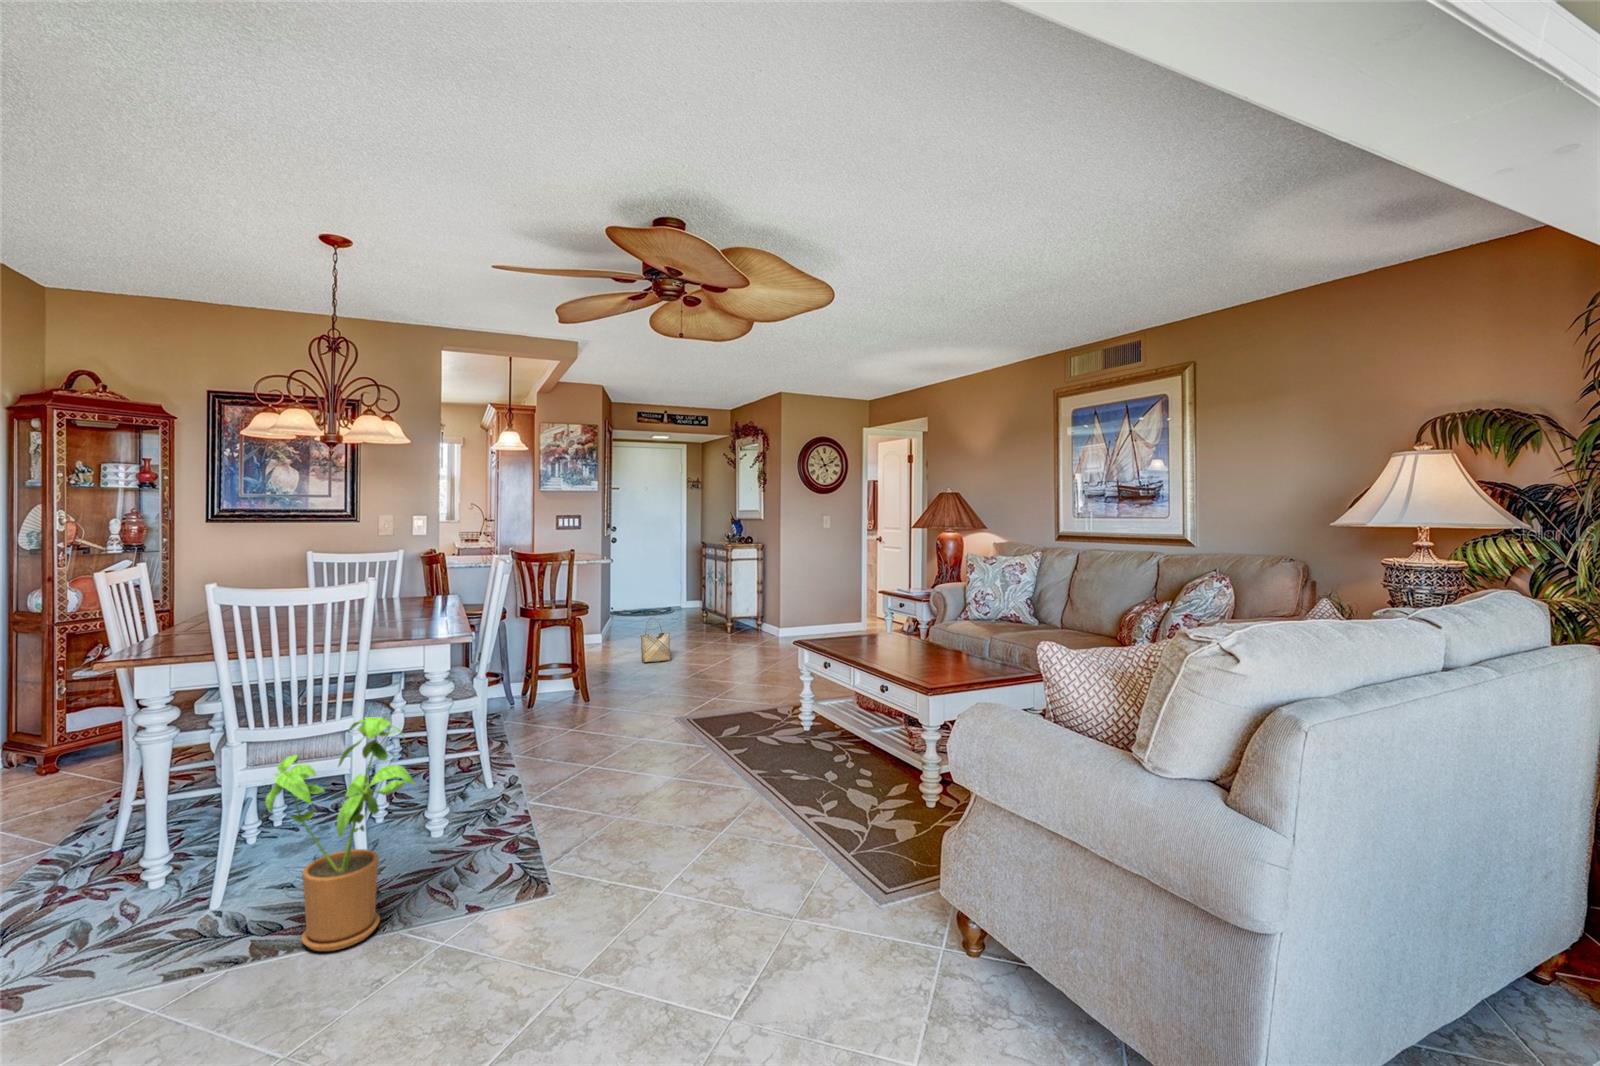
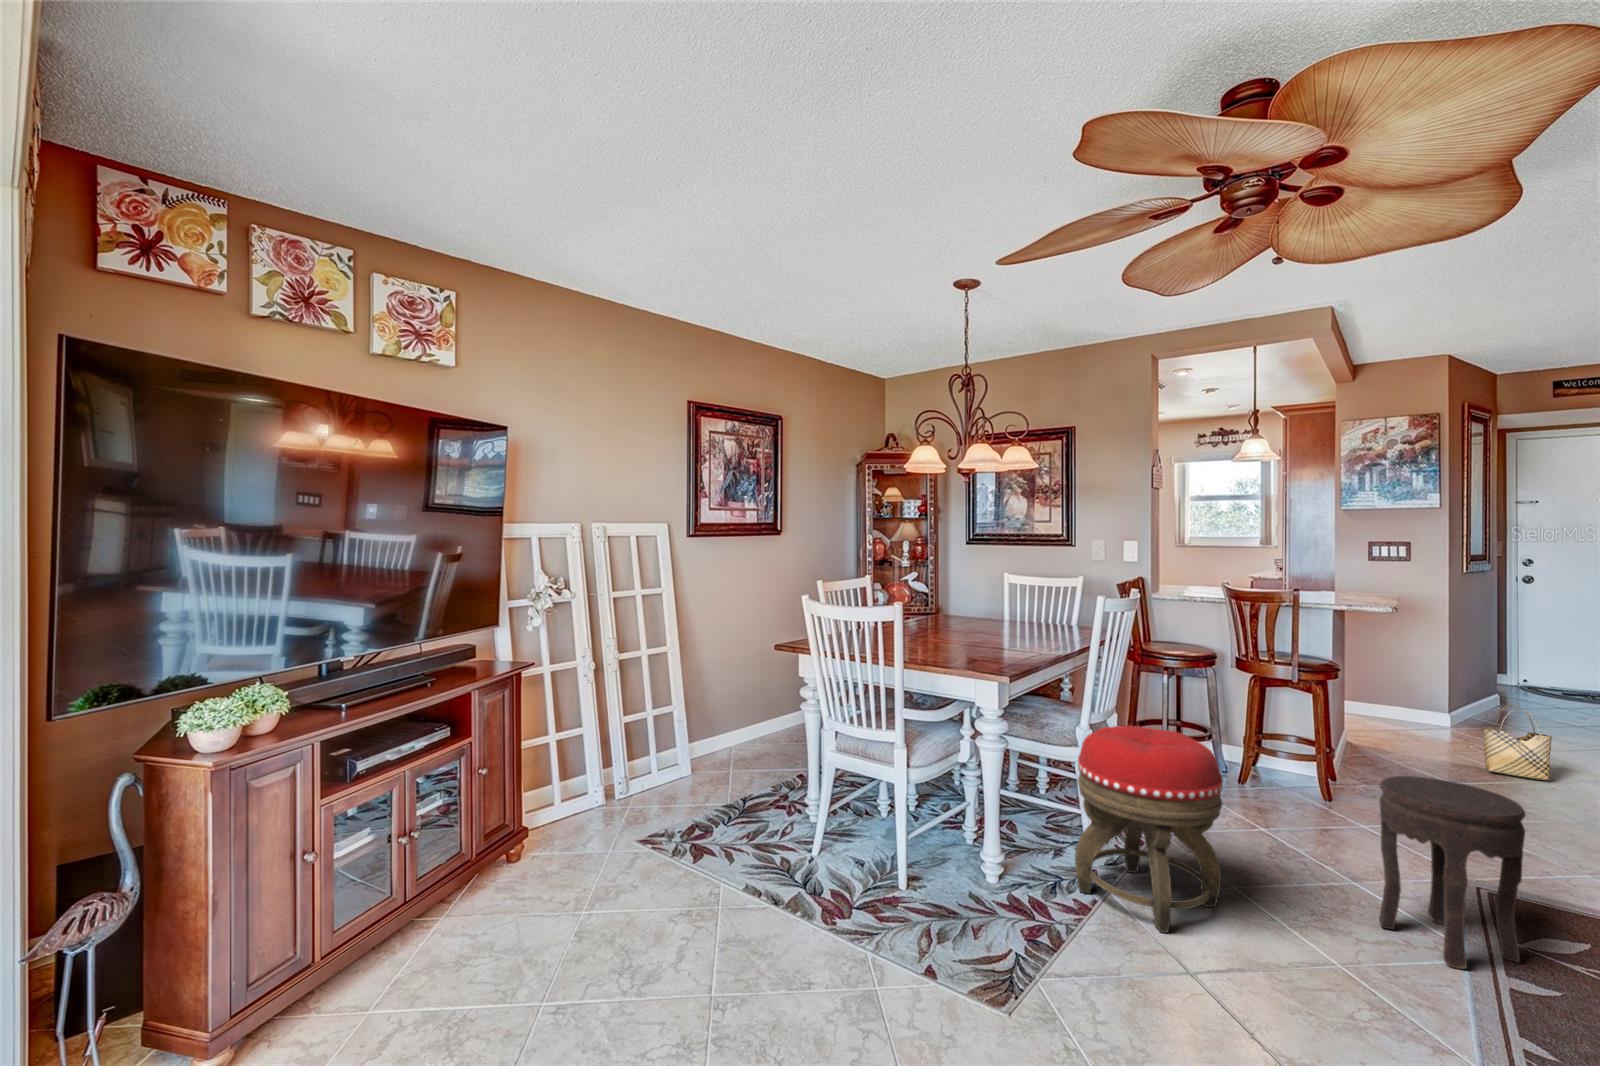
side table: none [671,654,735,756] -> present [1379,776,1526,969]
footstool: none [500,660,609,810] -> present [1075,725,1223,933]
house plant: present [266,717,415,951] -> none [795,735,905,941]

